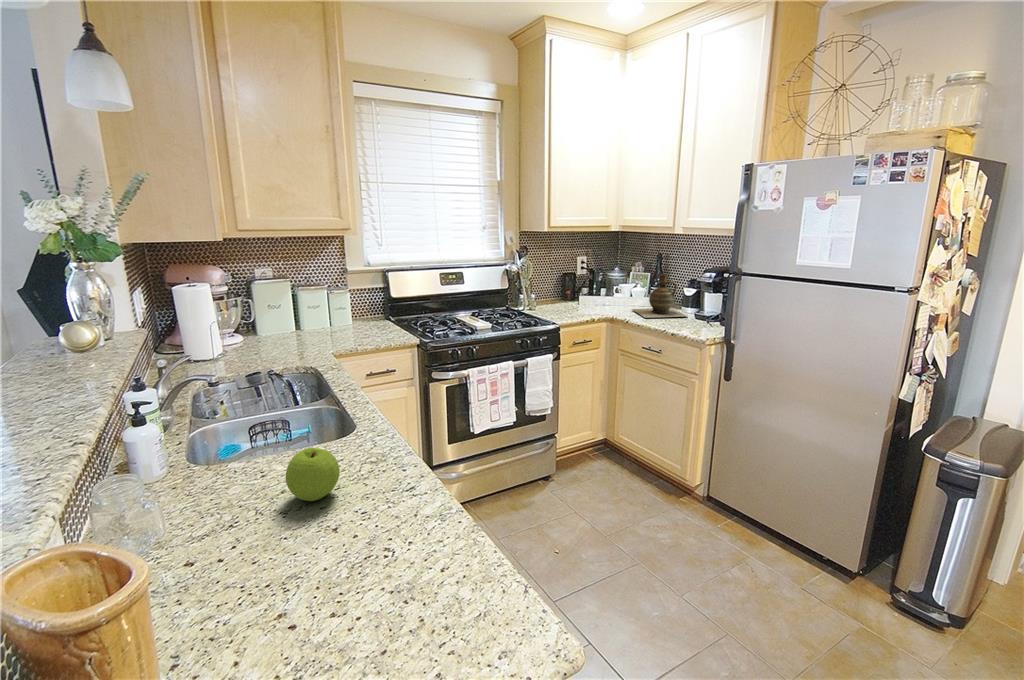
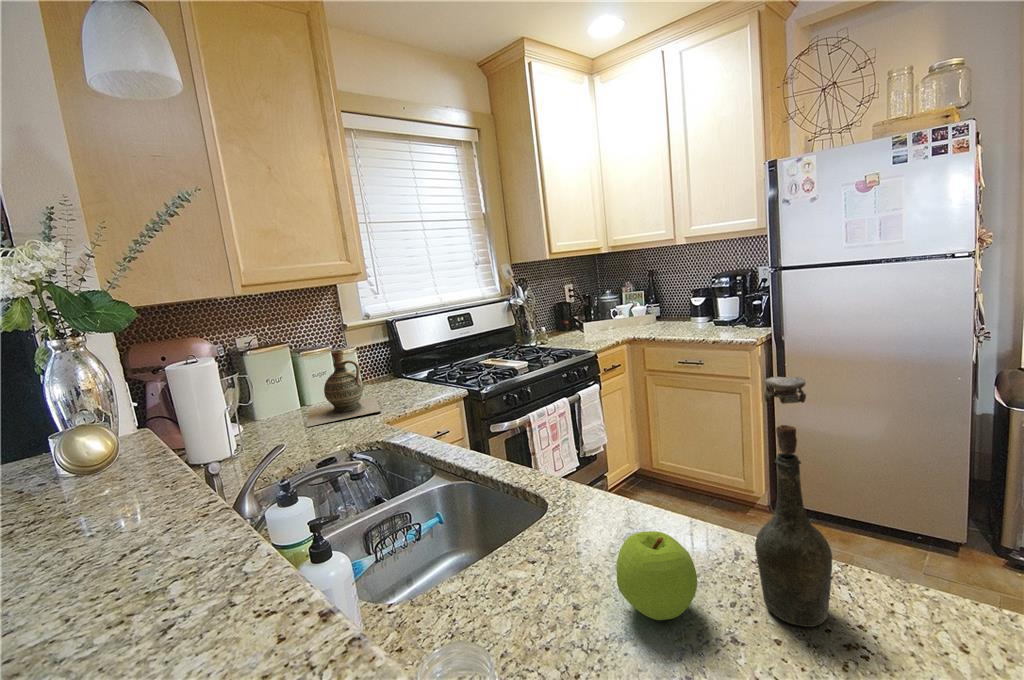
ceramic jug: present [632,274,687,318] -> present [307,351,381,427]
bottle: none [357,365,402,525] -> present [755,376,832,627]

